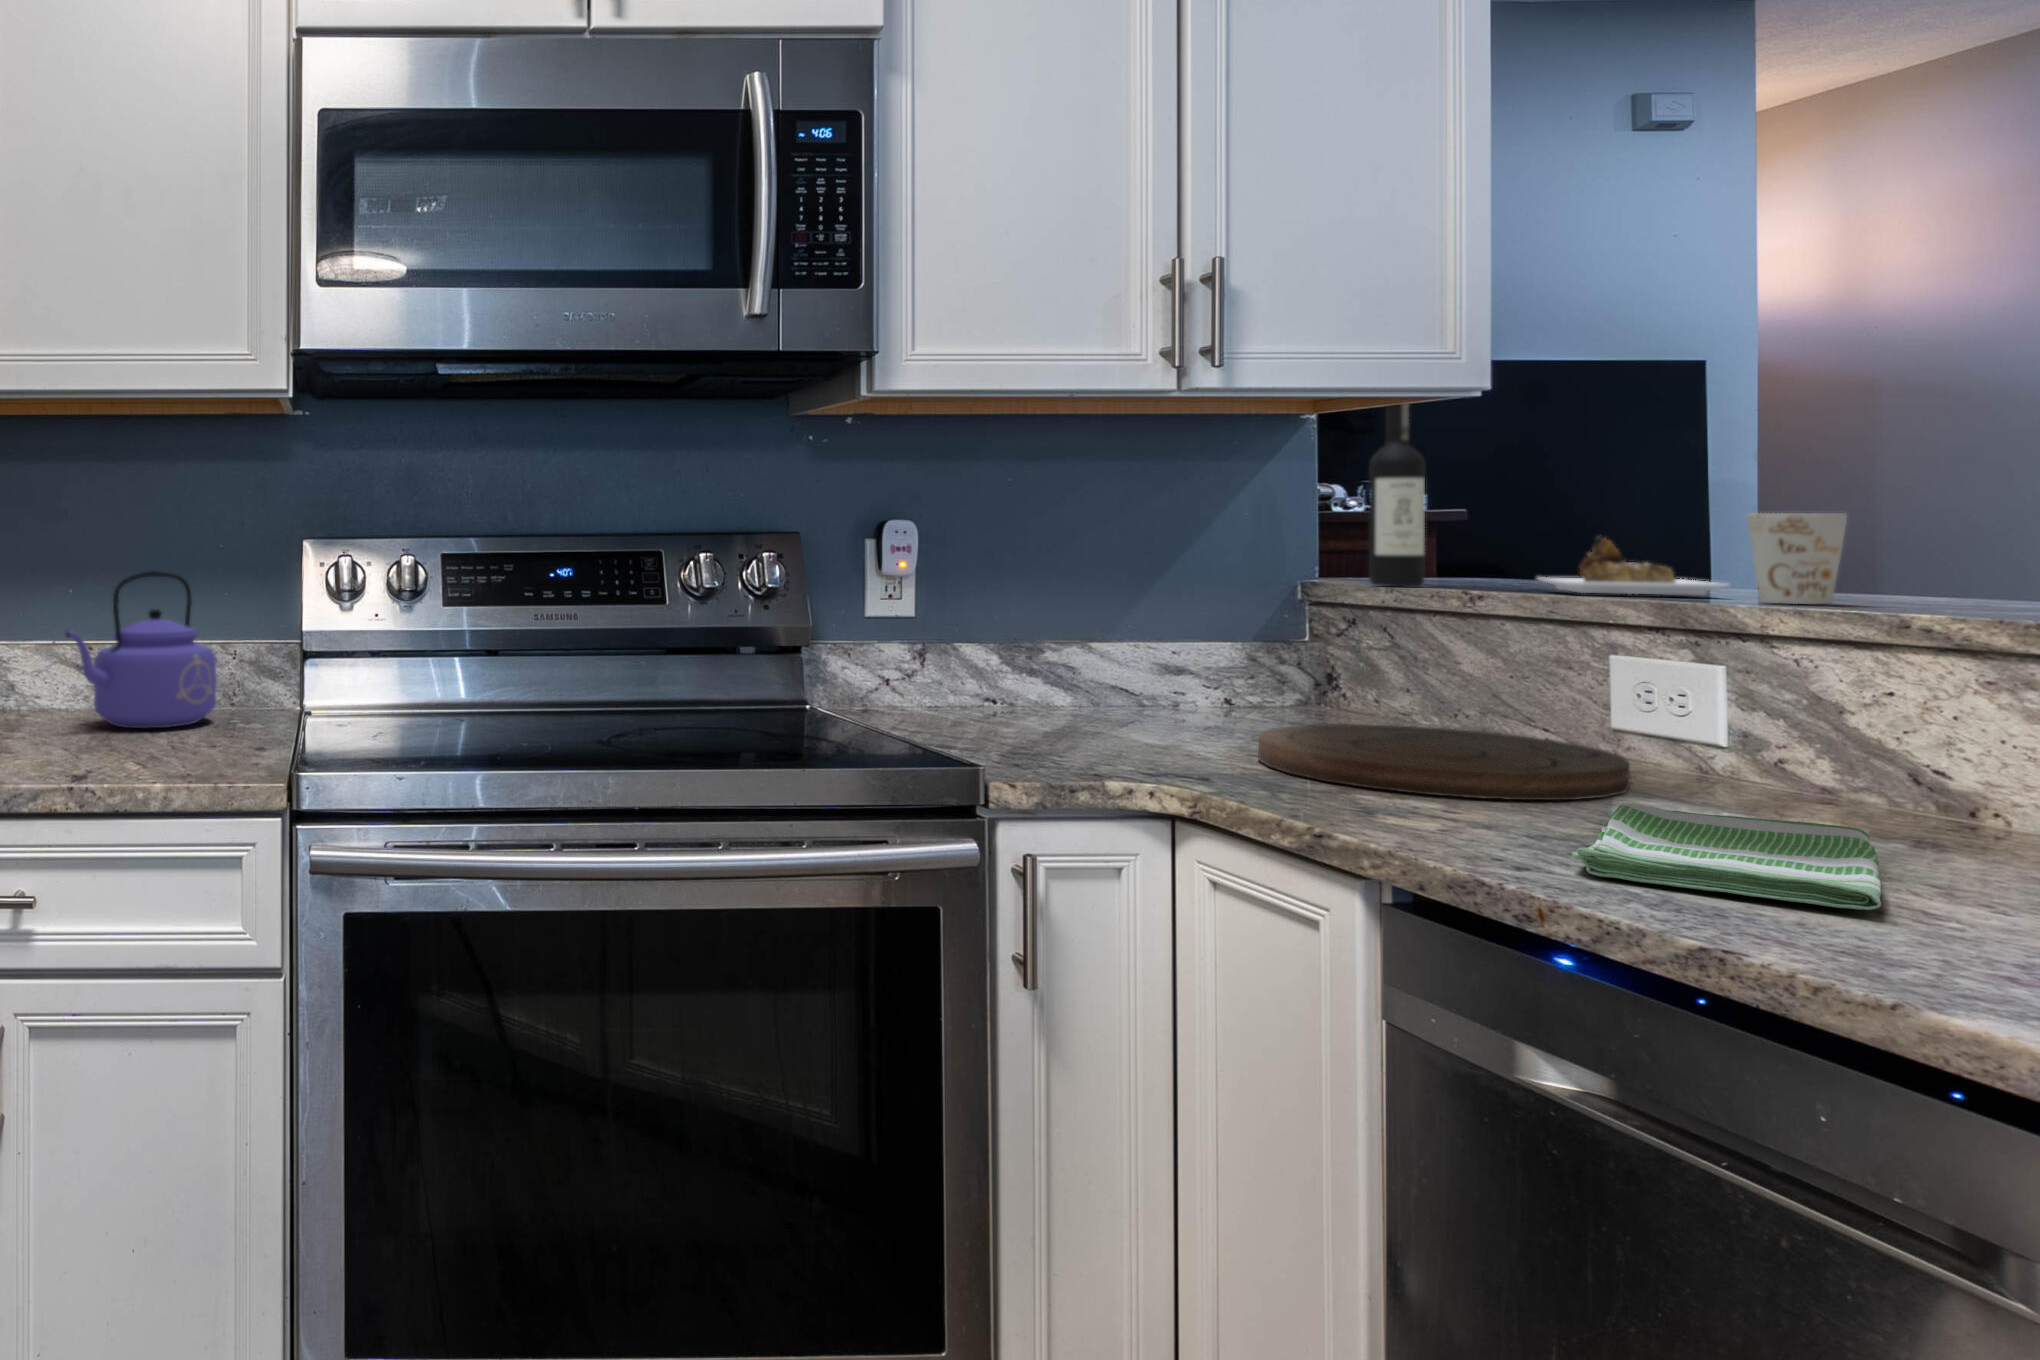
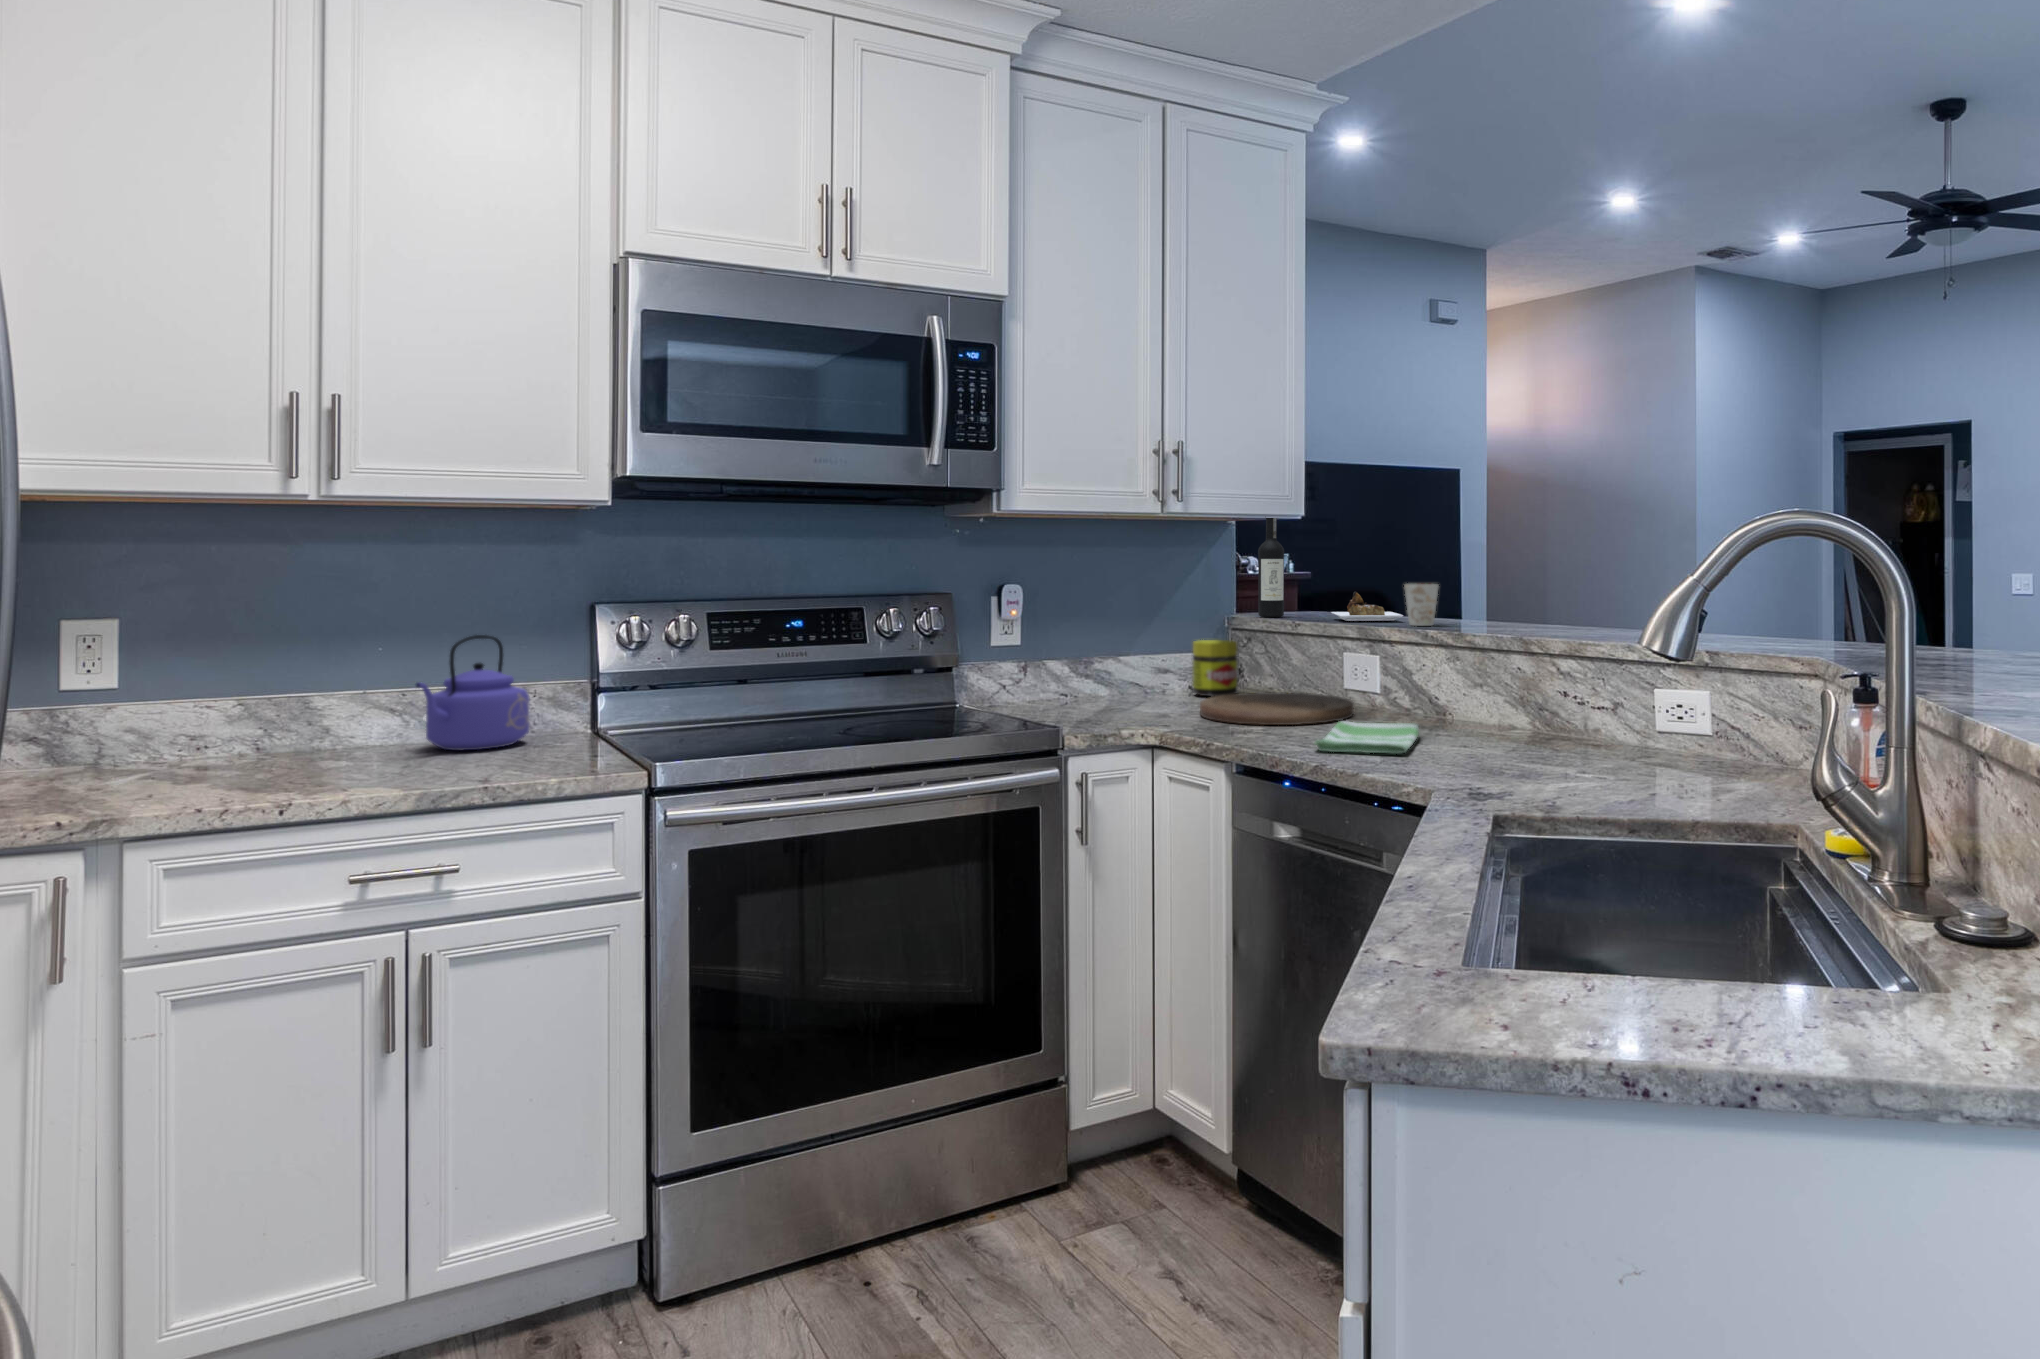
jar: none [1237,622,1330,726] -> present [1193,640,1237,697]

